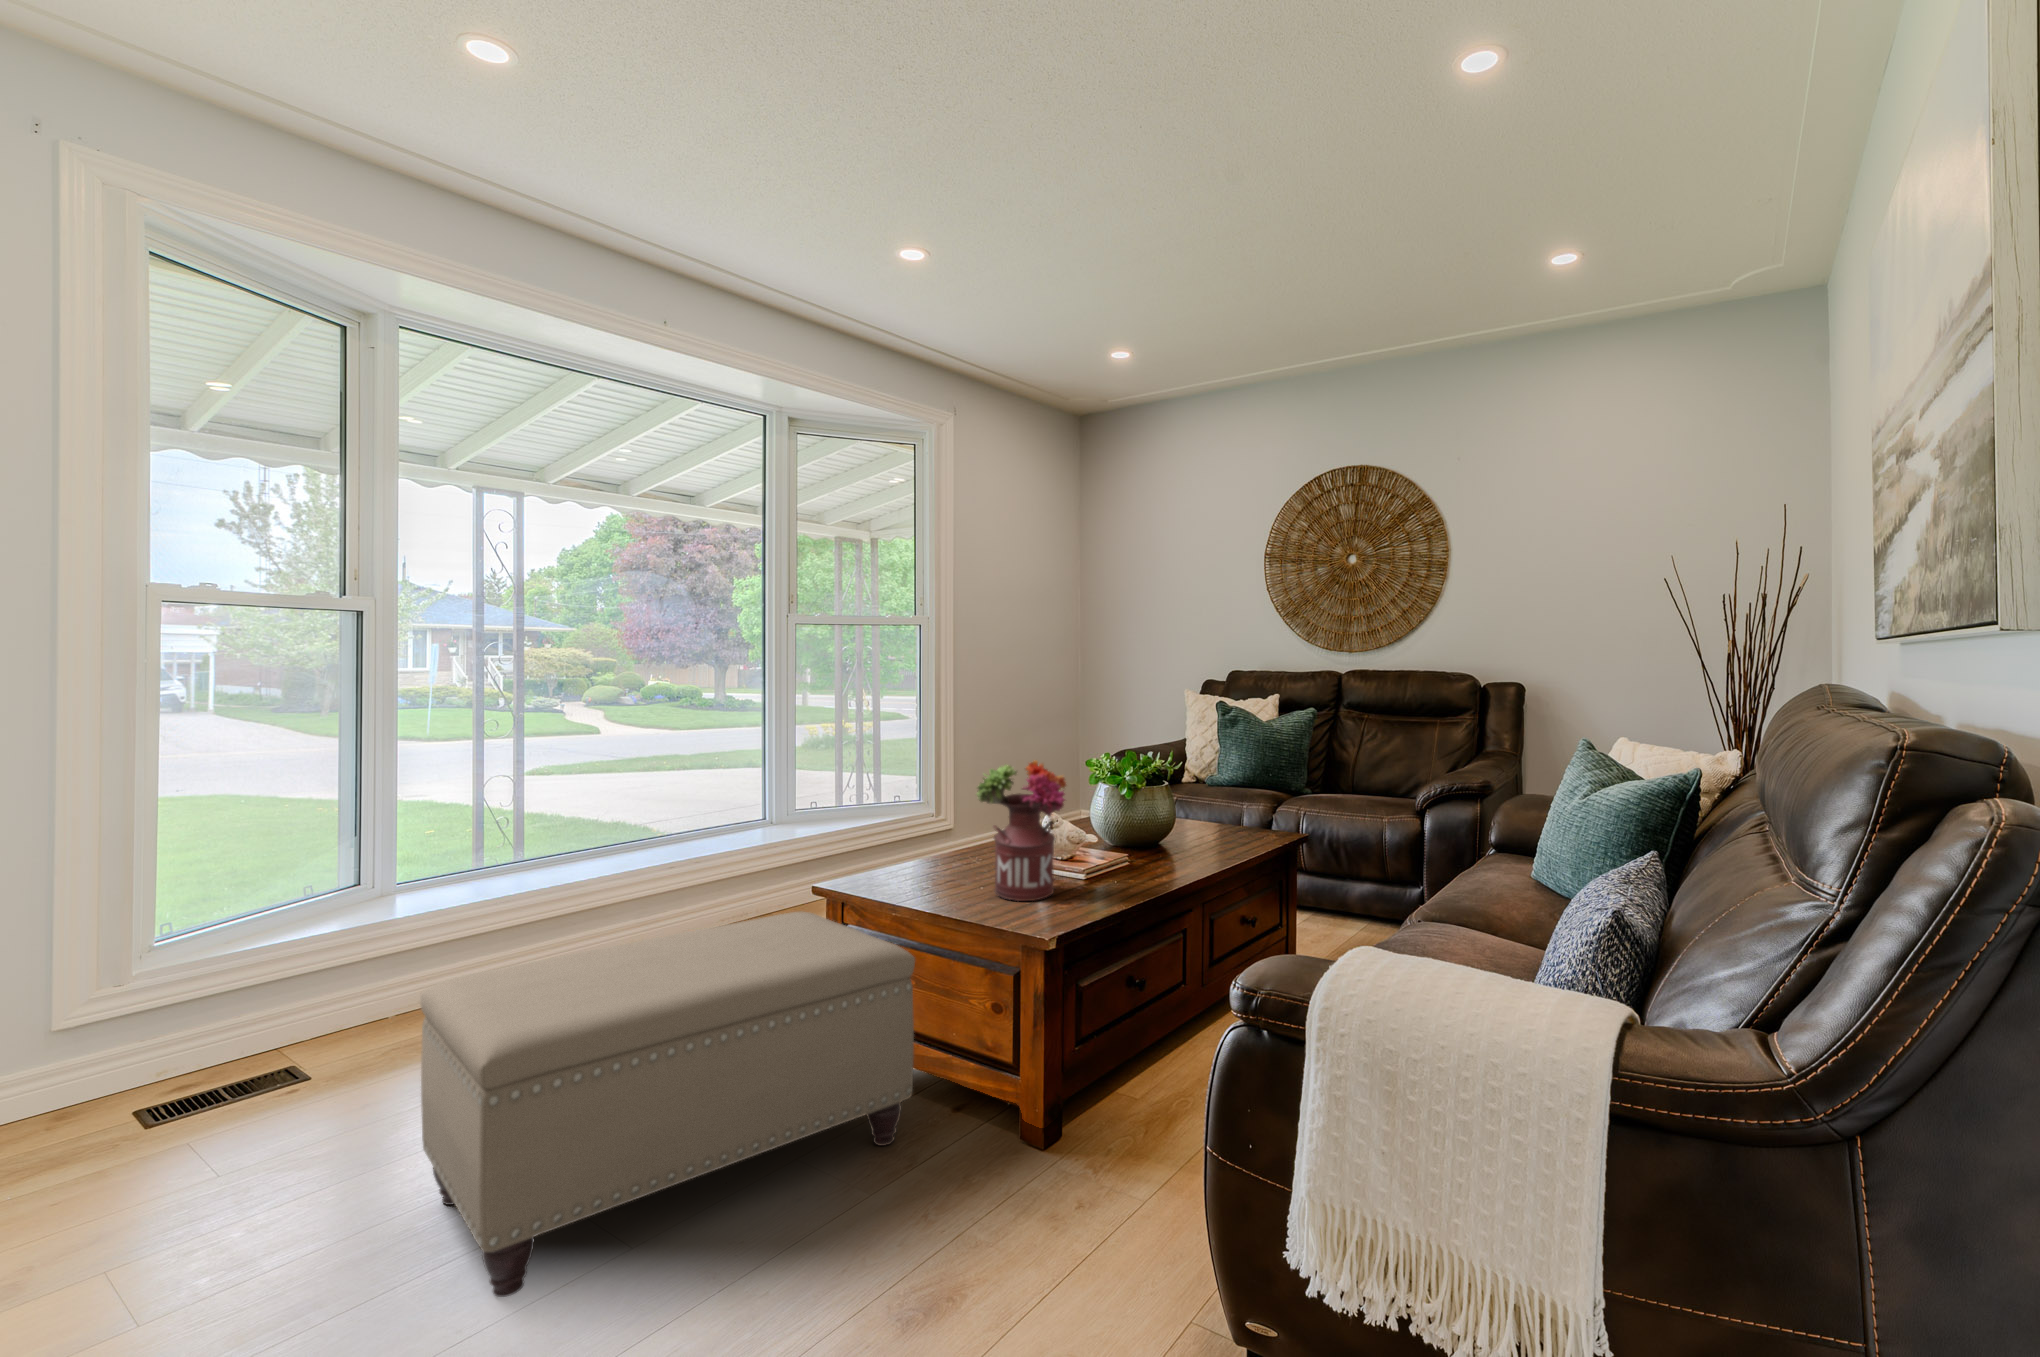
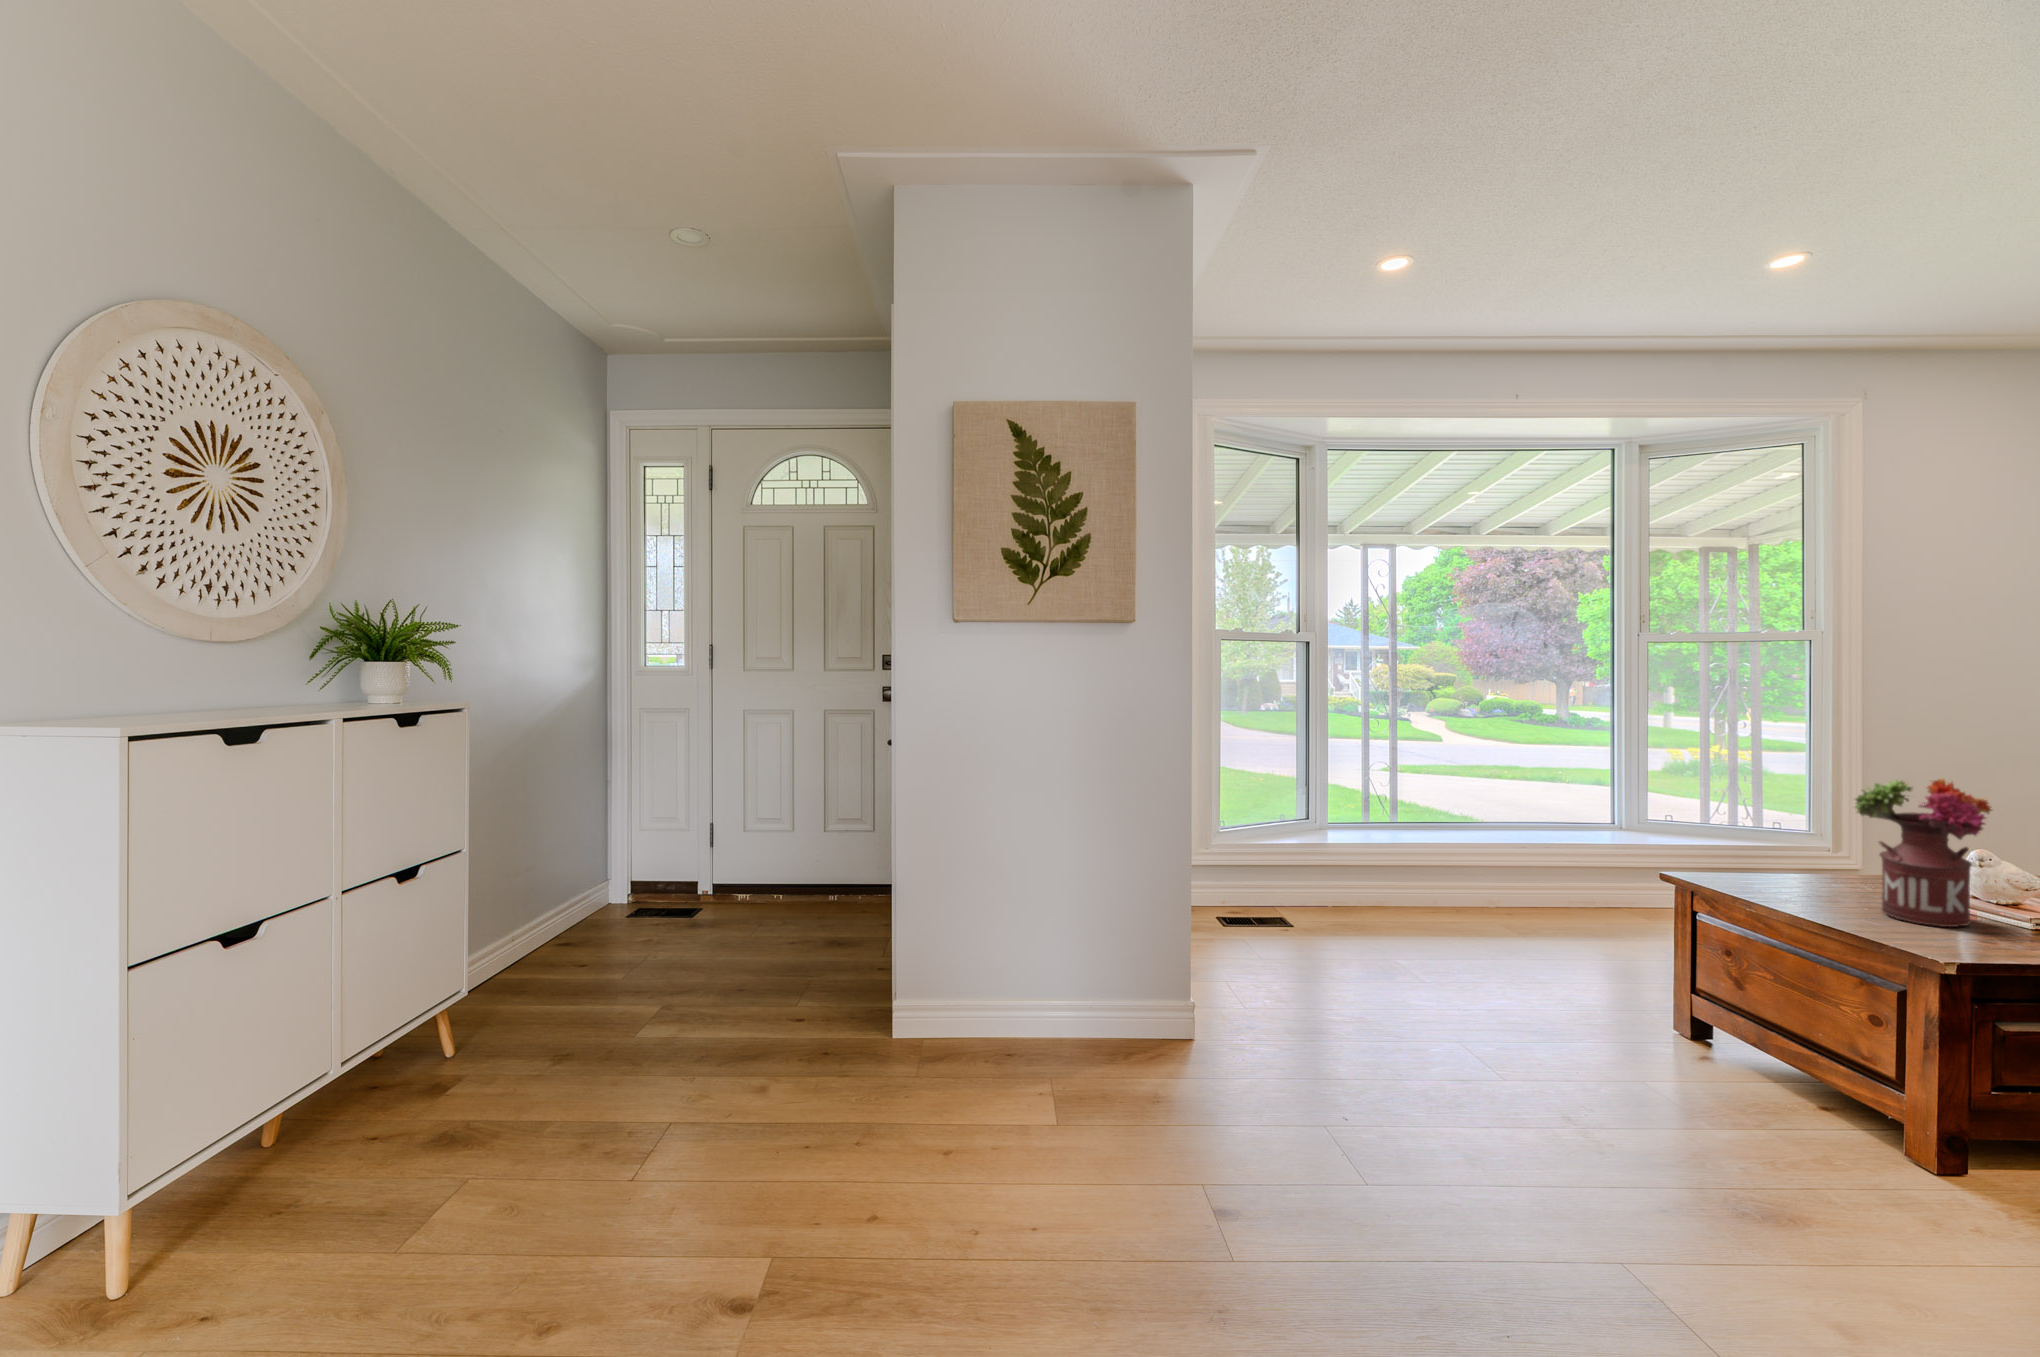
ottoman: present [420,911,915,1297] -> none [1345,879,1769,1112]

